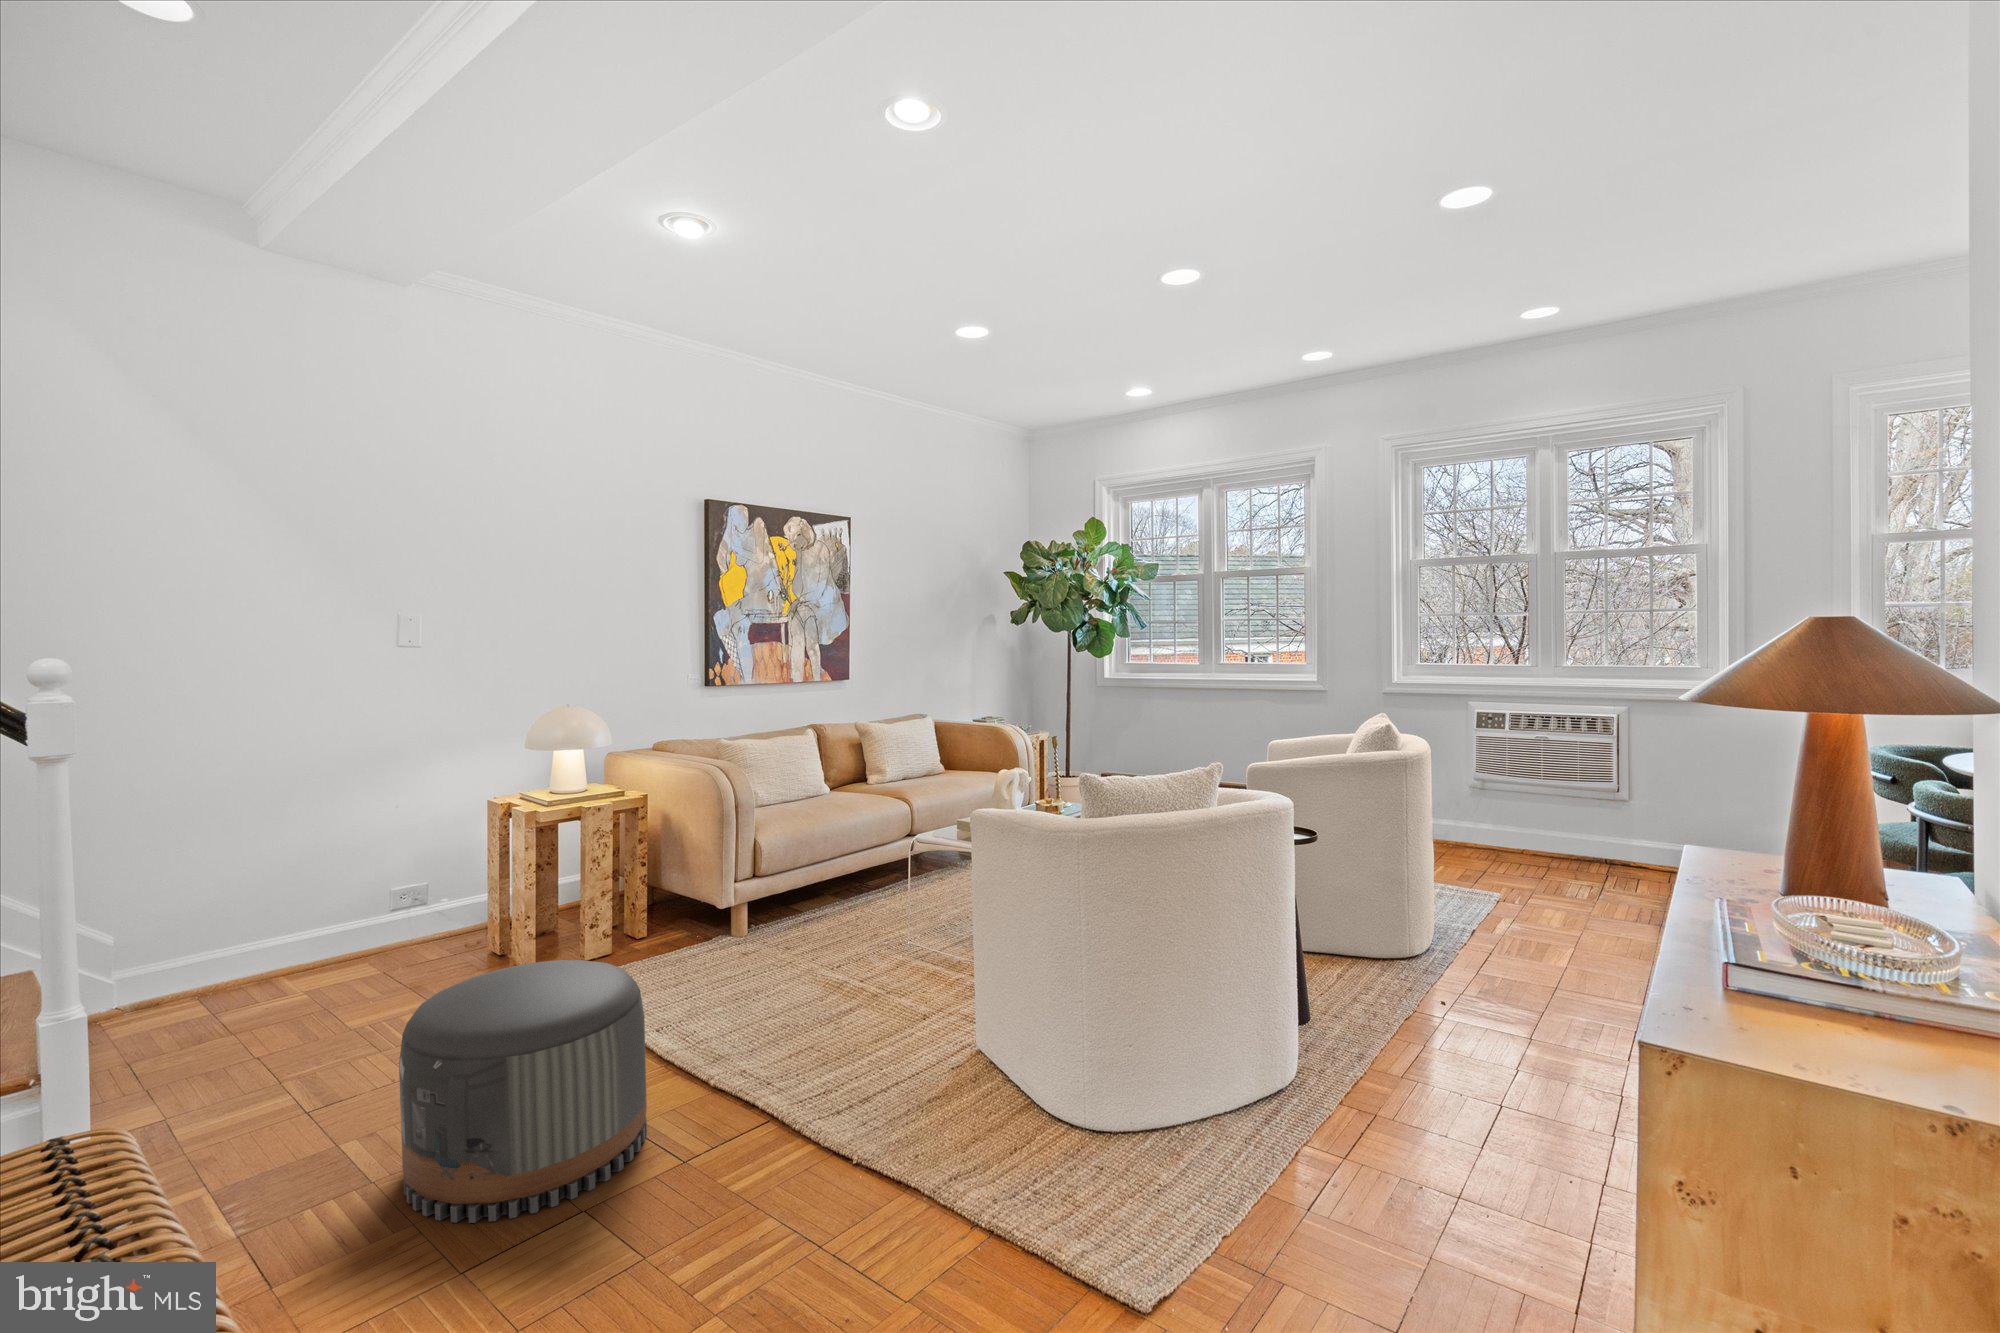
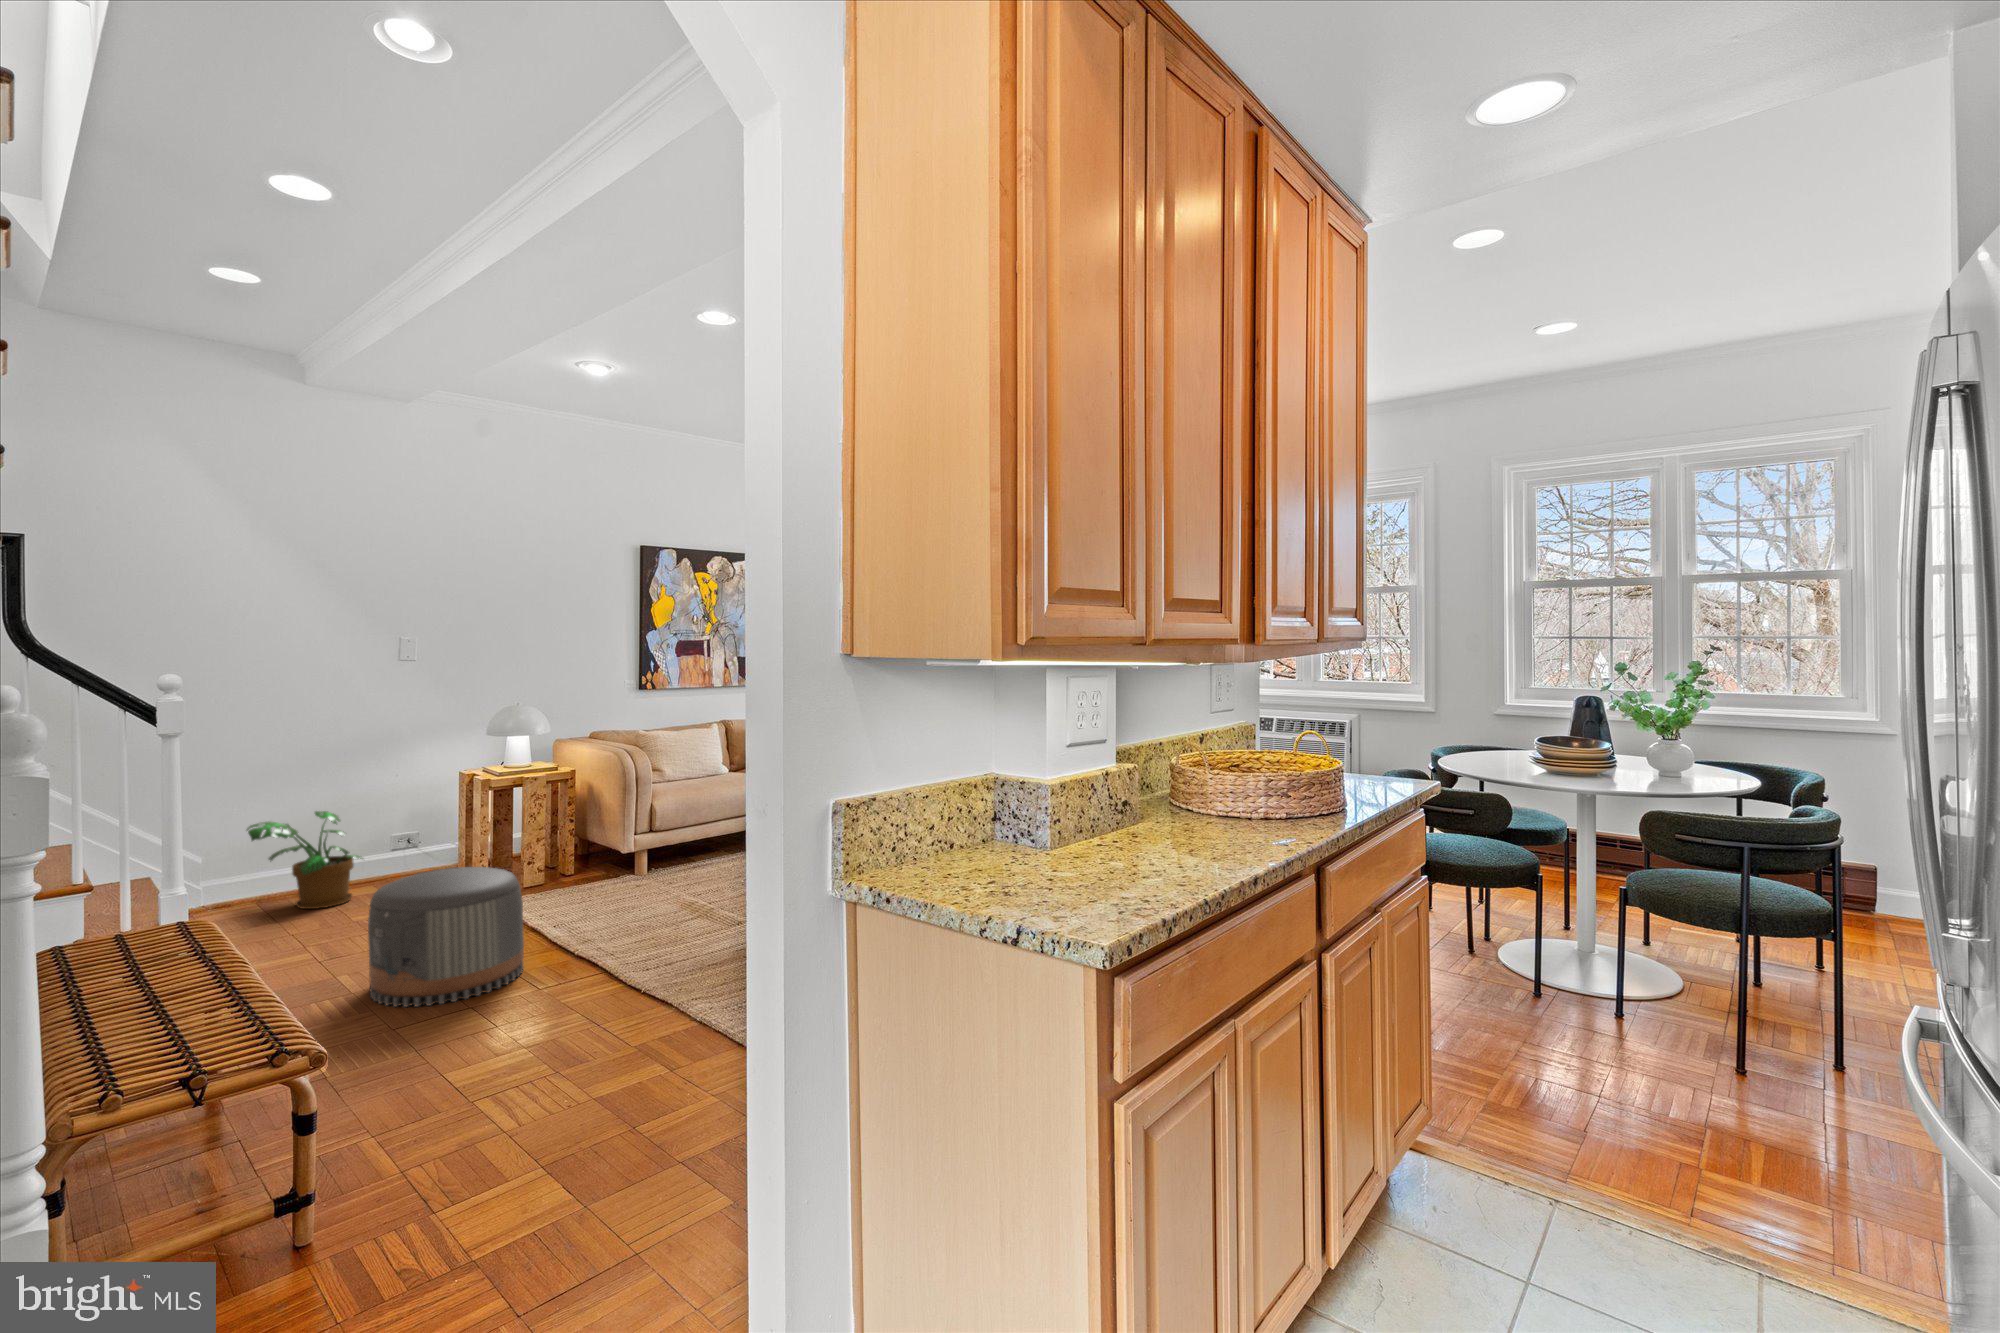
potted plant: none [181,861,358,1009] -> present [247,811,363,909]

